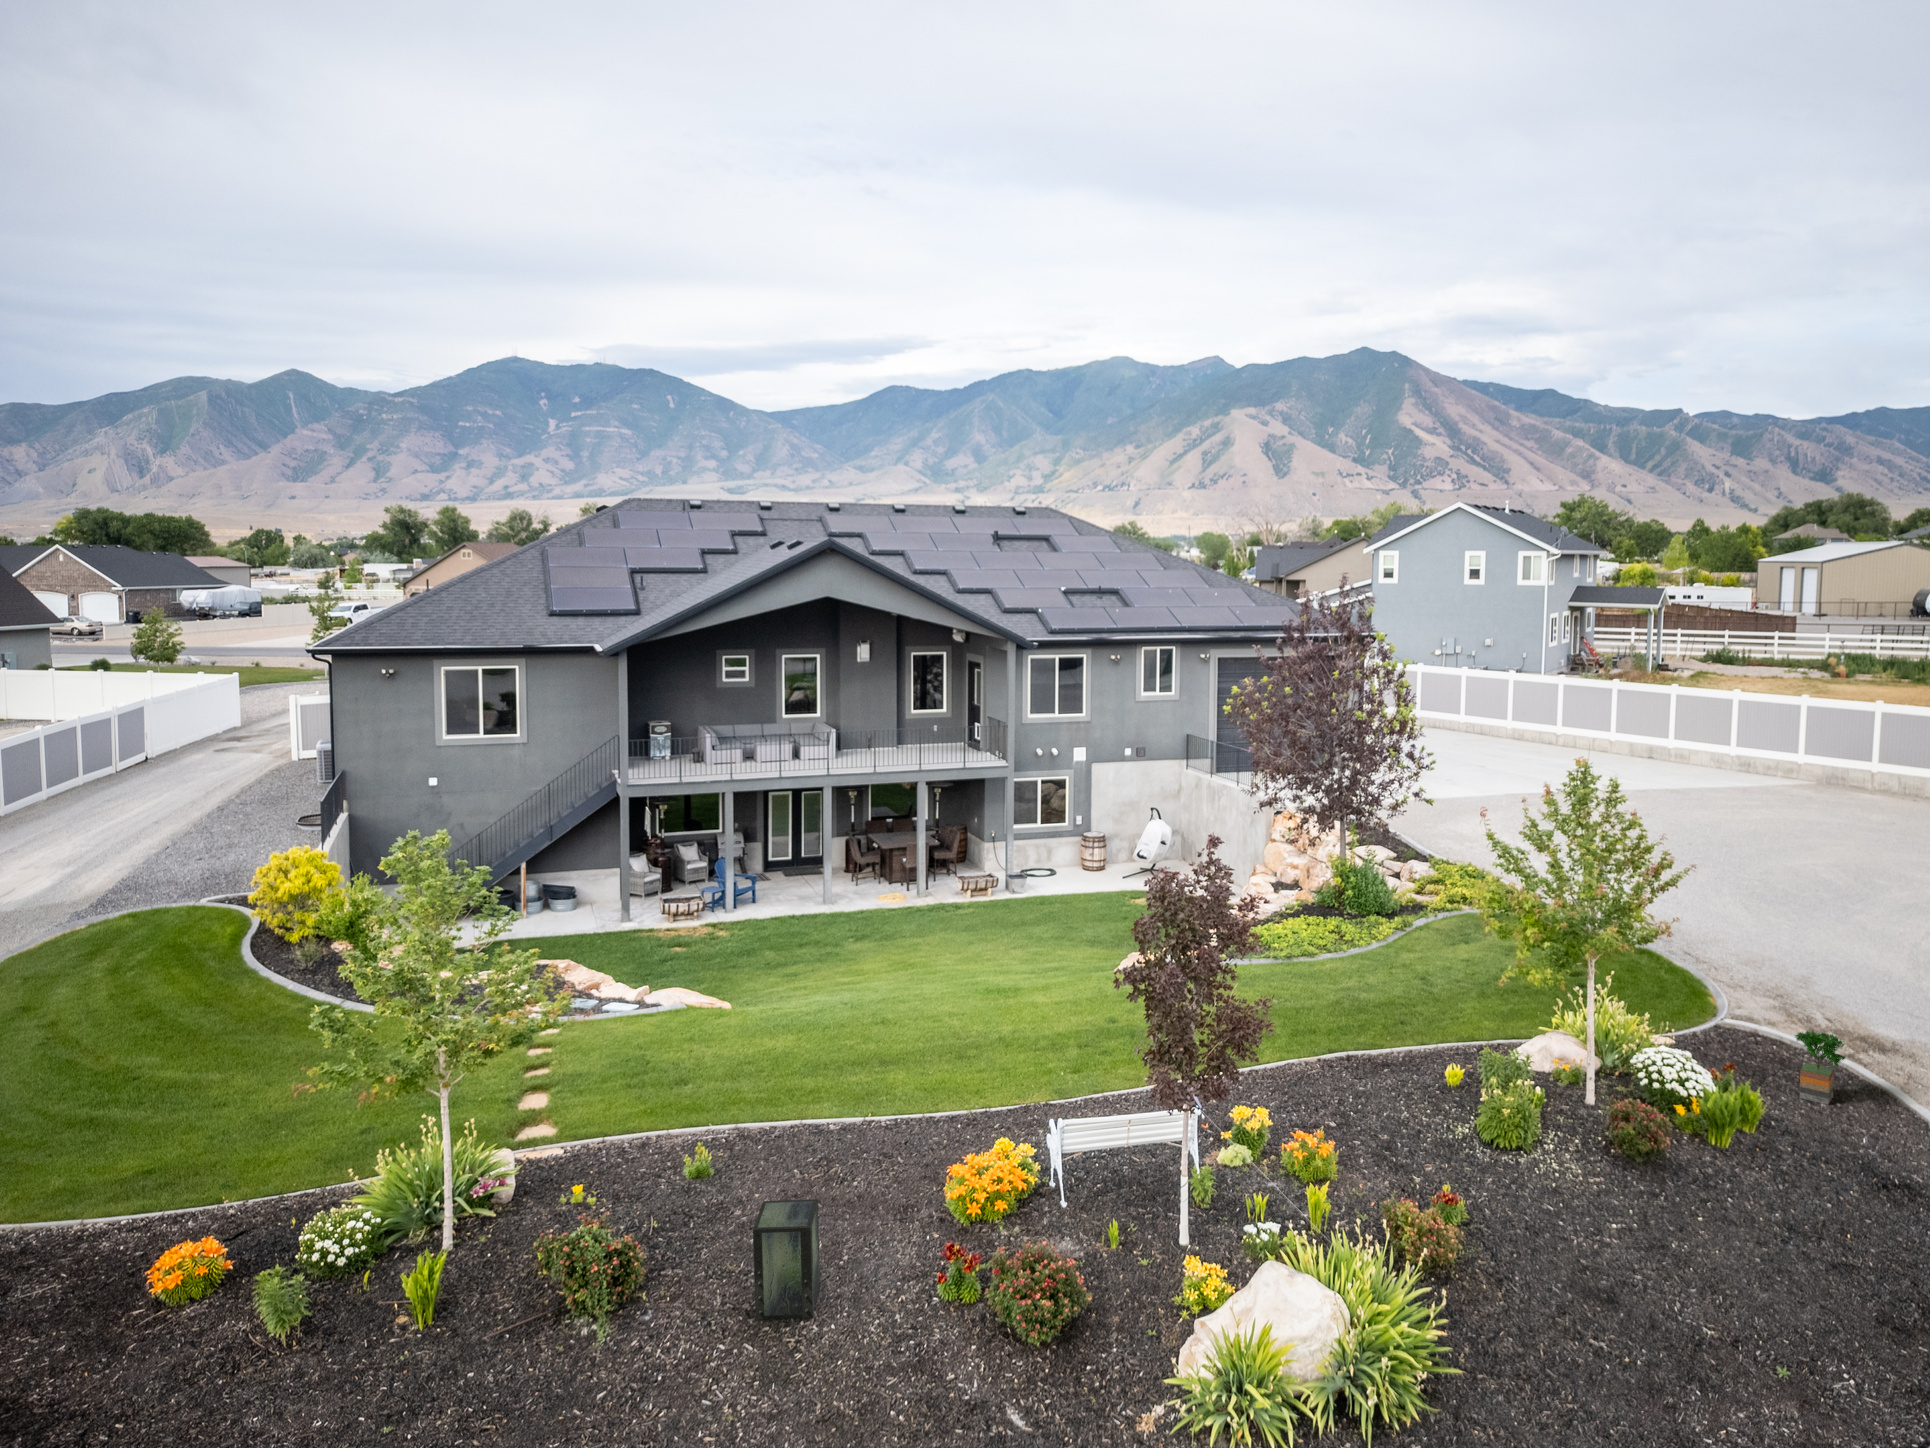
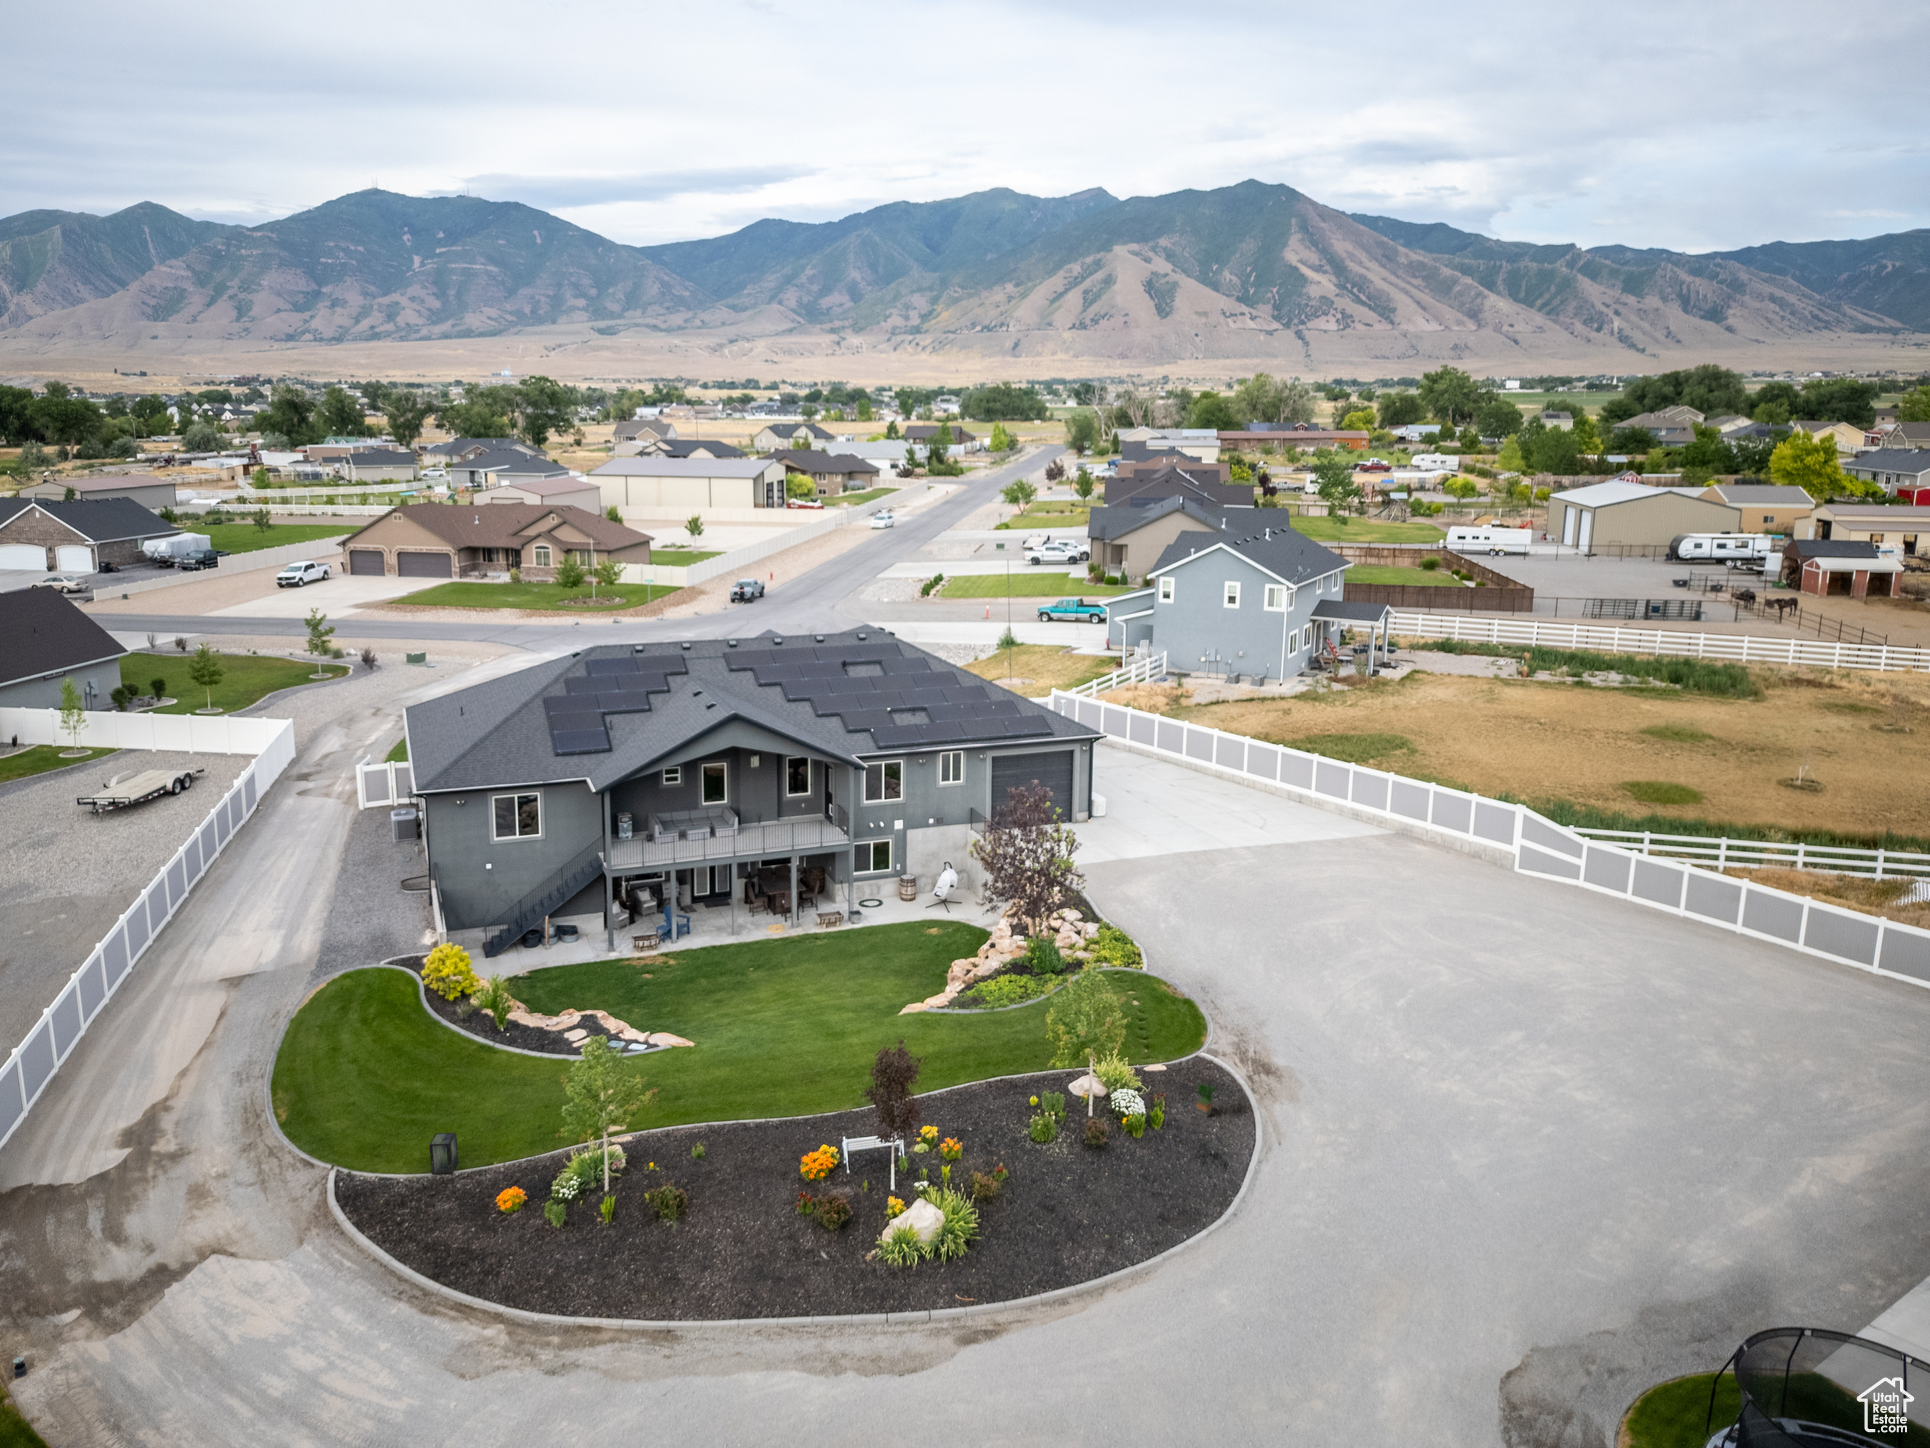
storage box: present [753,1199,820,1320] -> present [429,1133,459,1175]

